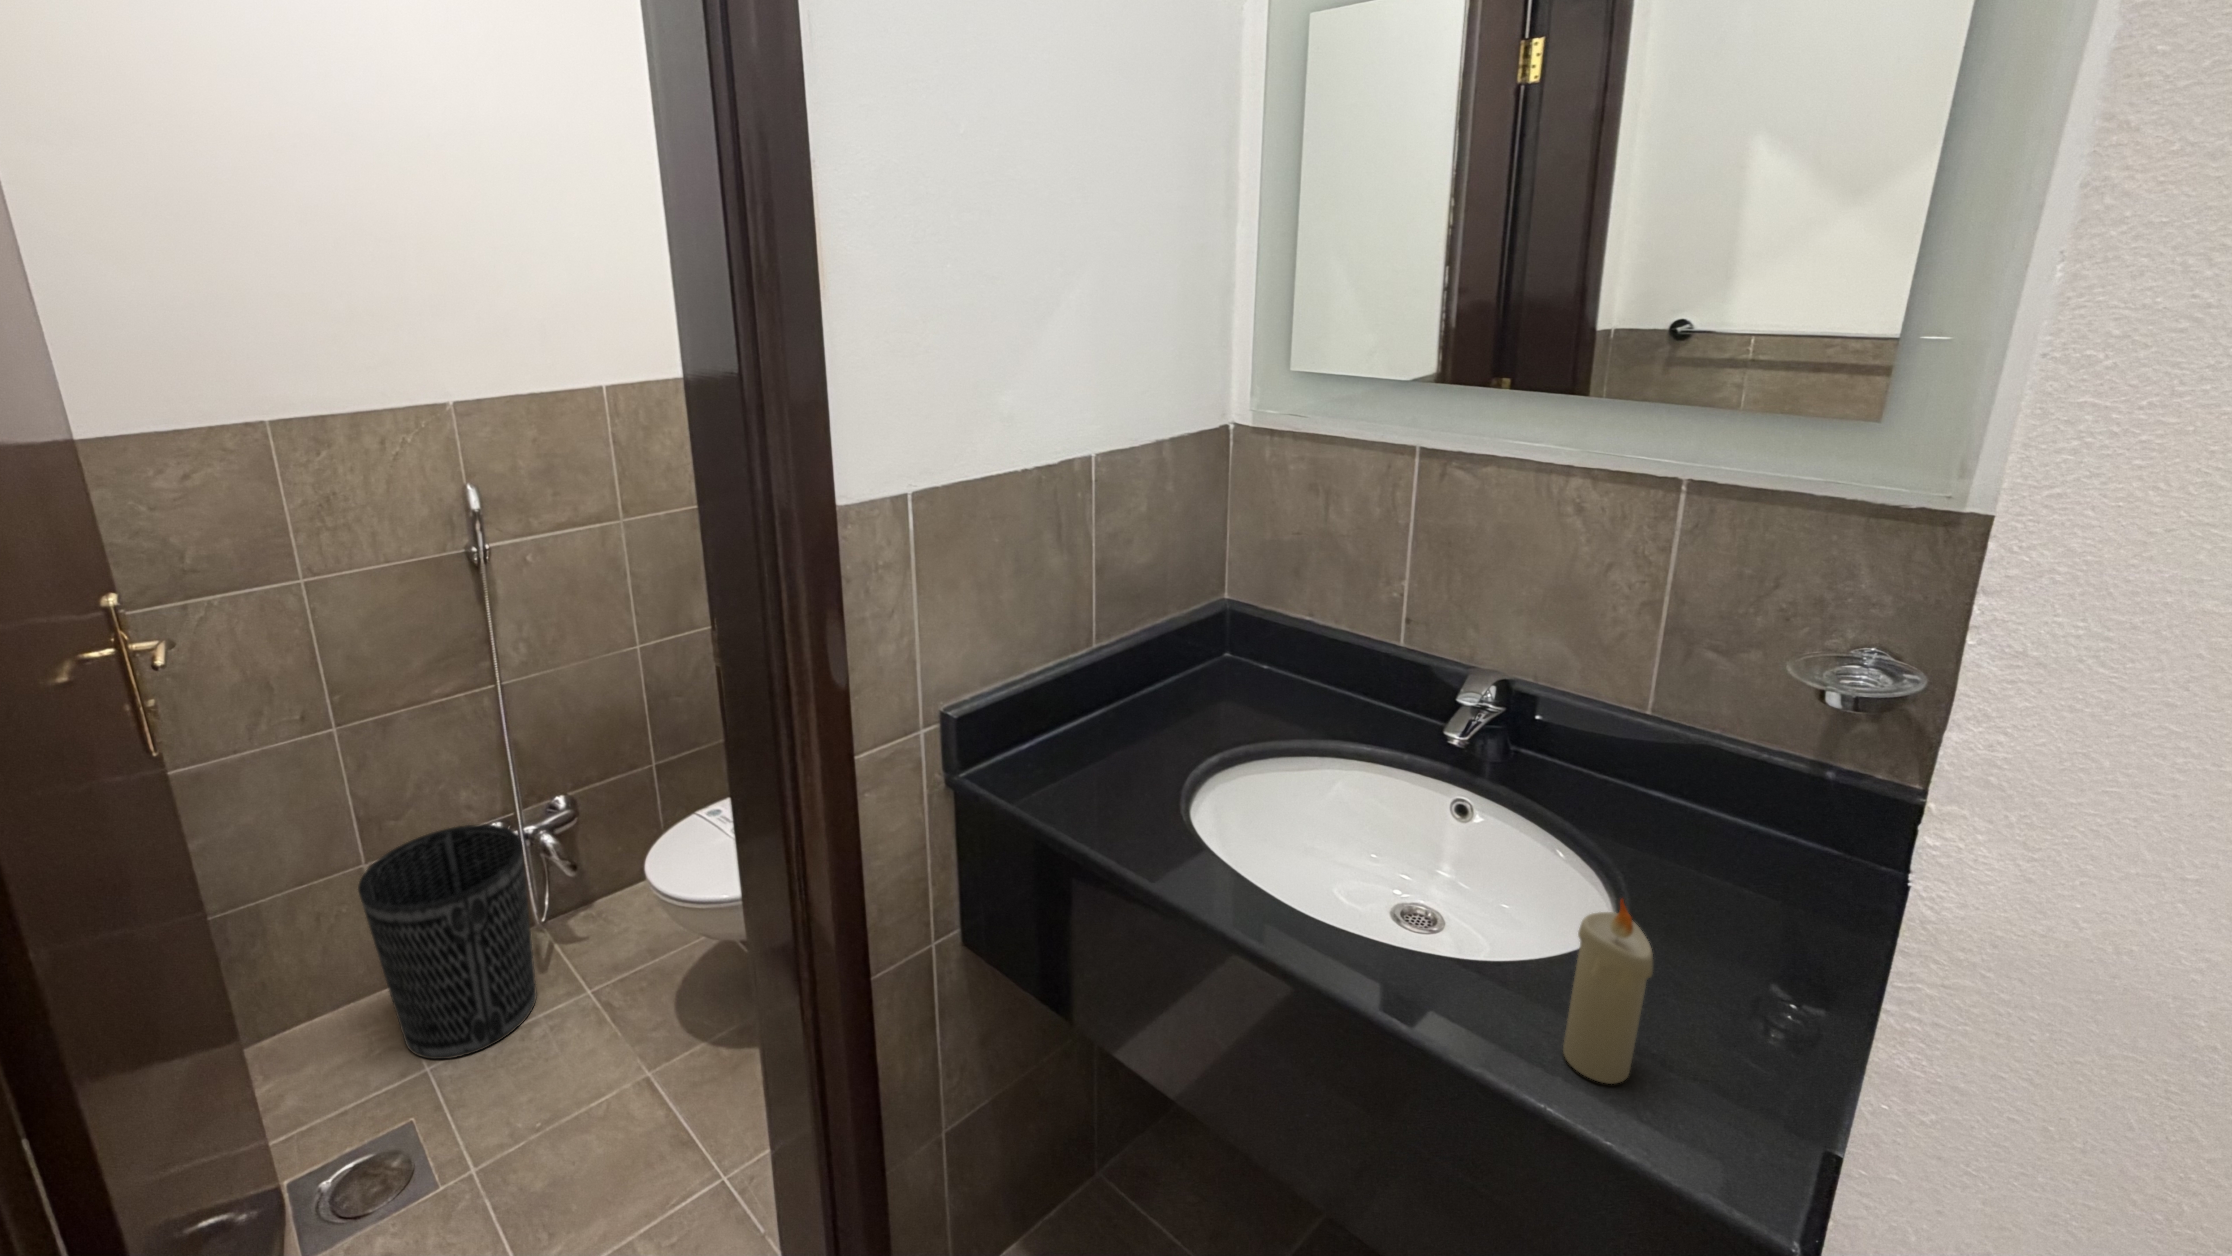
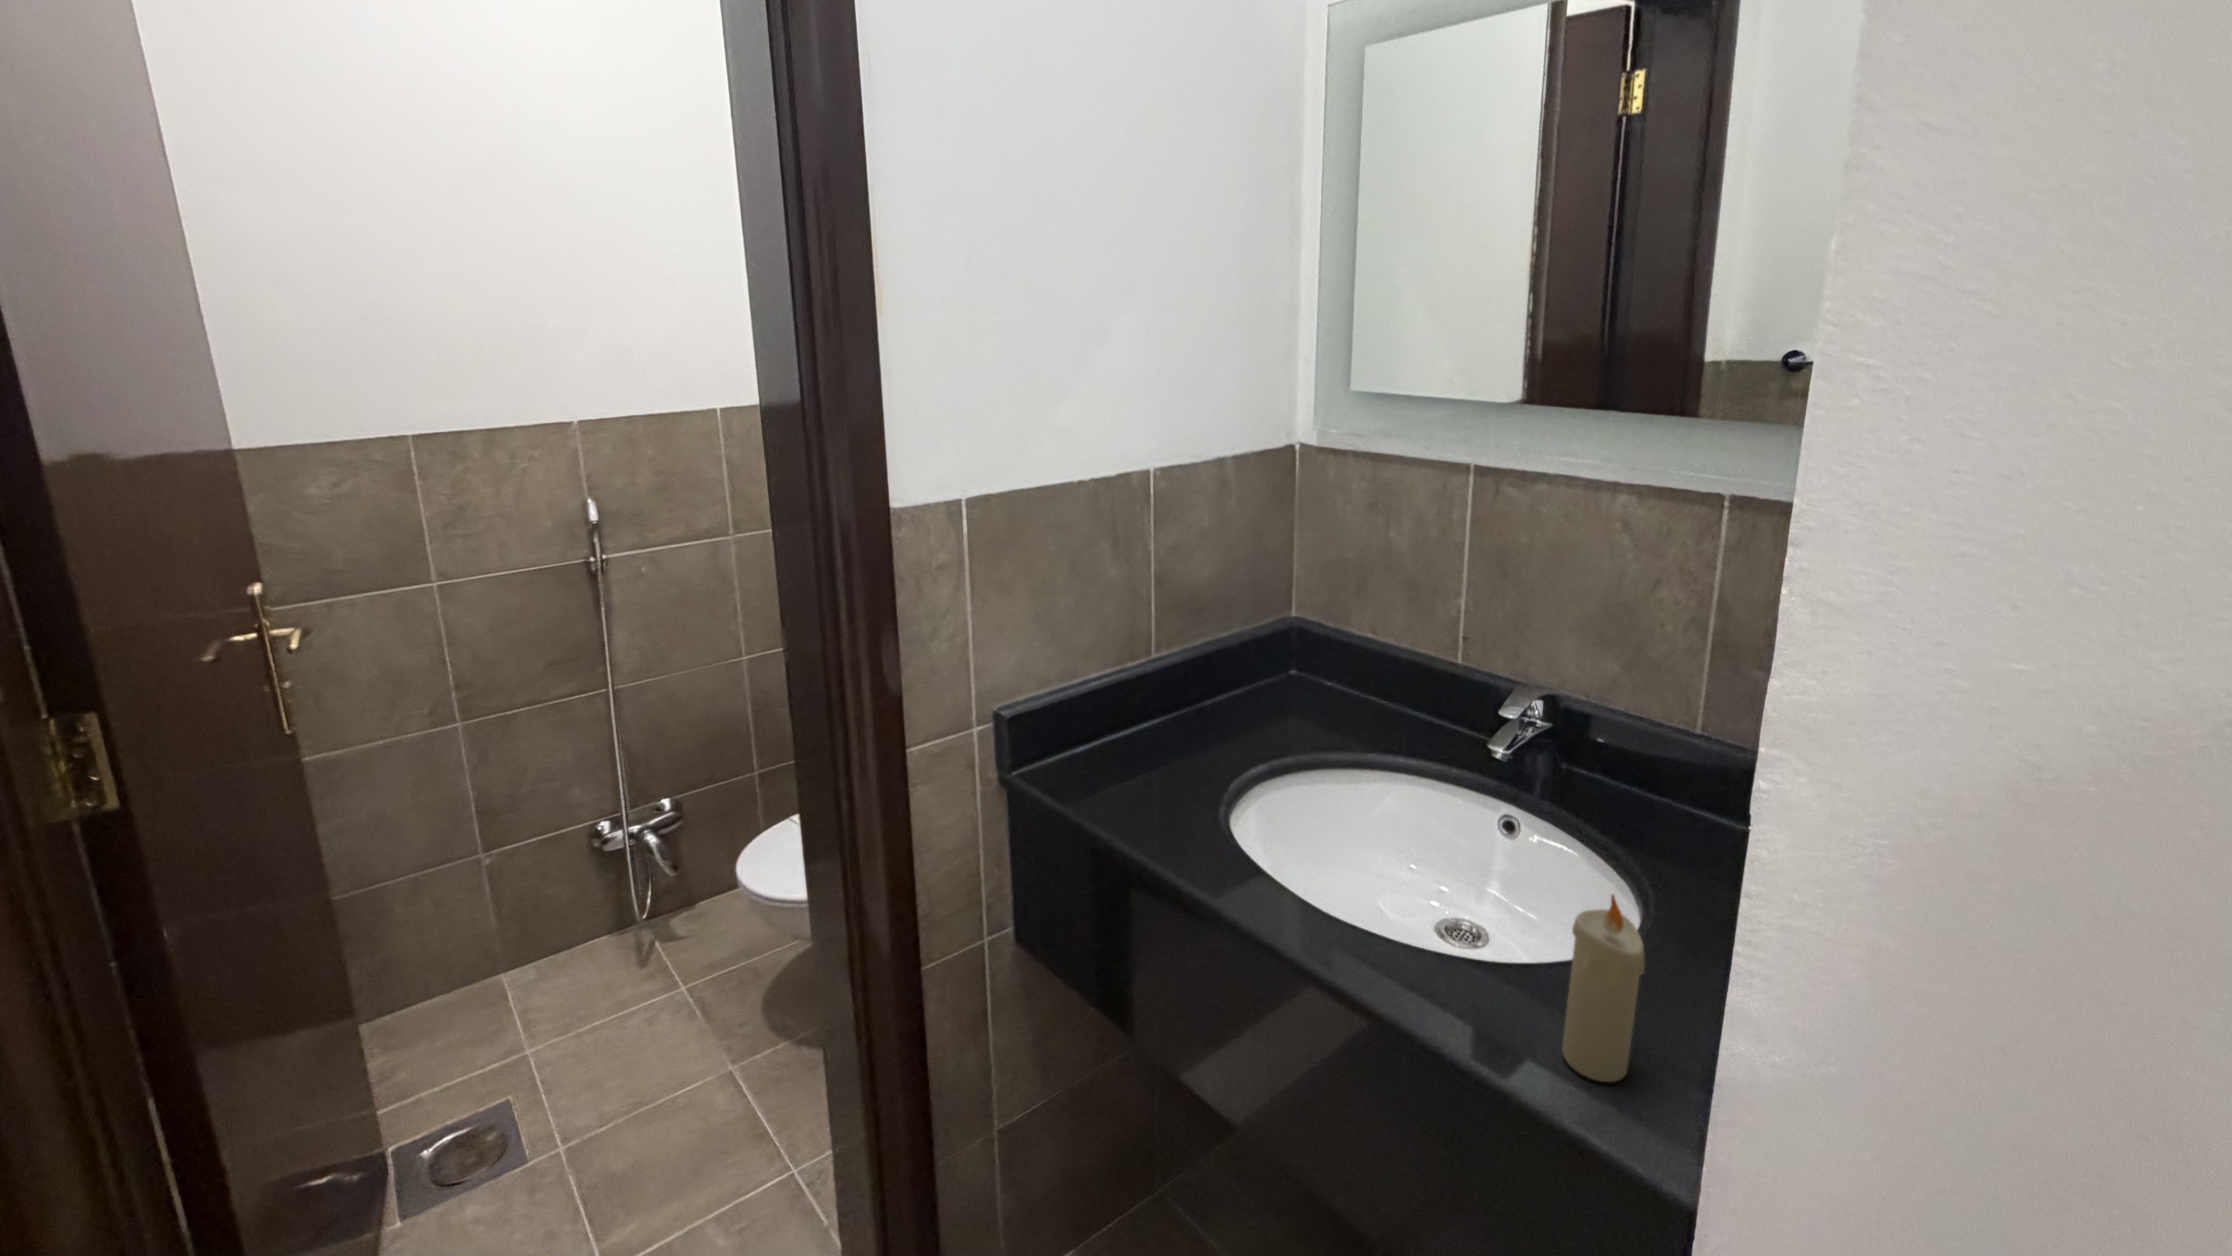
wastebasket: present [358,824,537,1059] -> none [472,821,634,1043]

